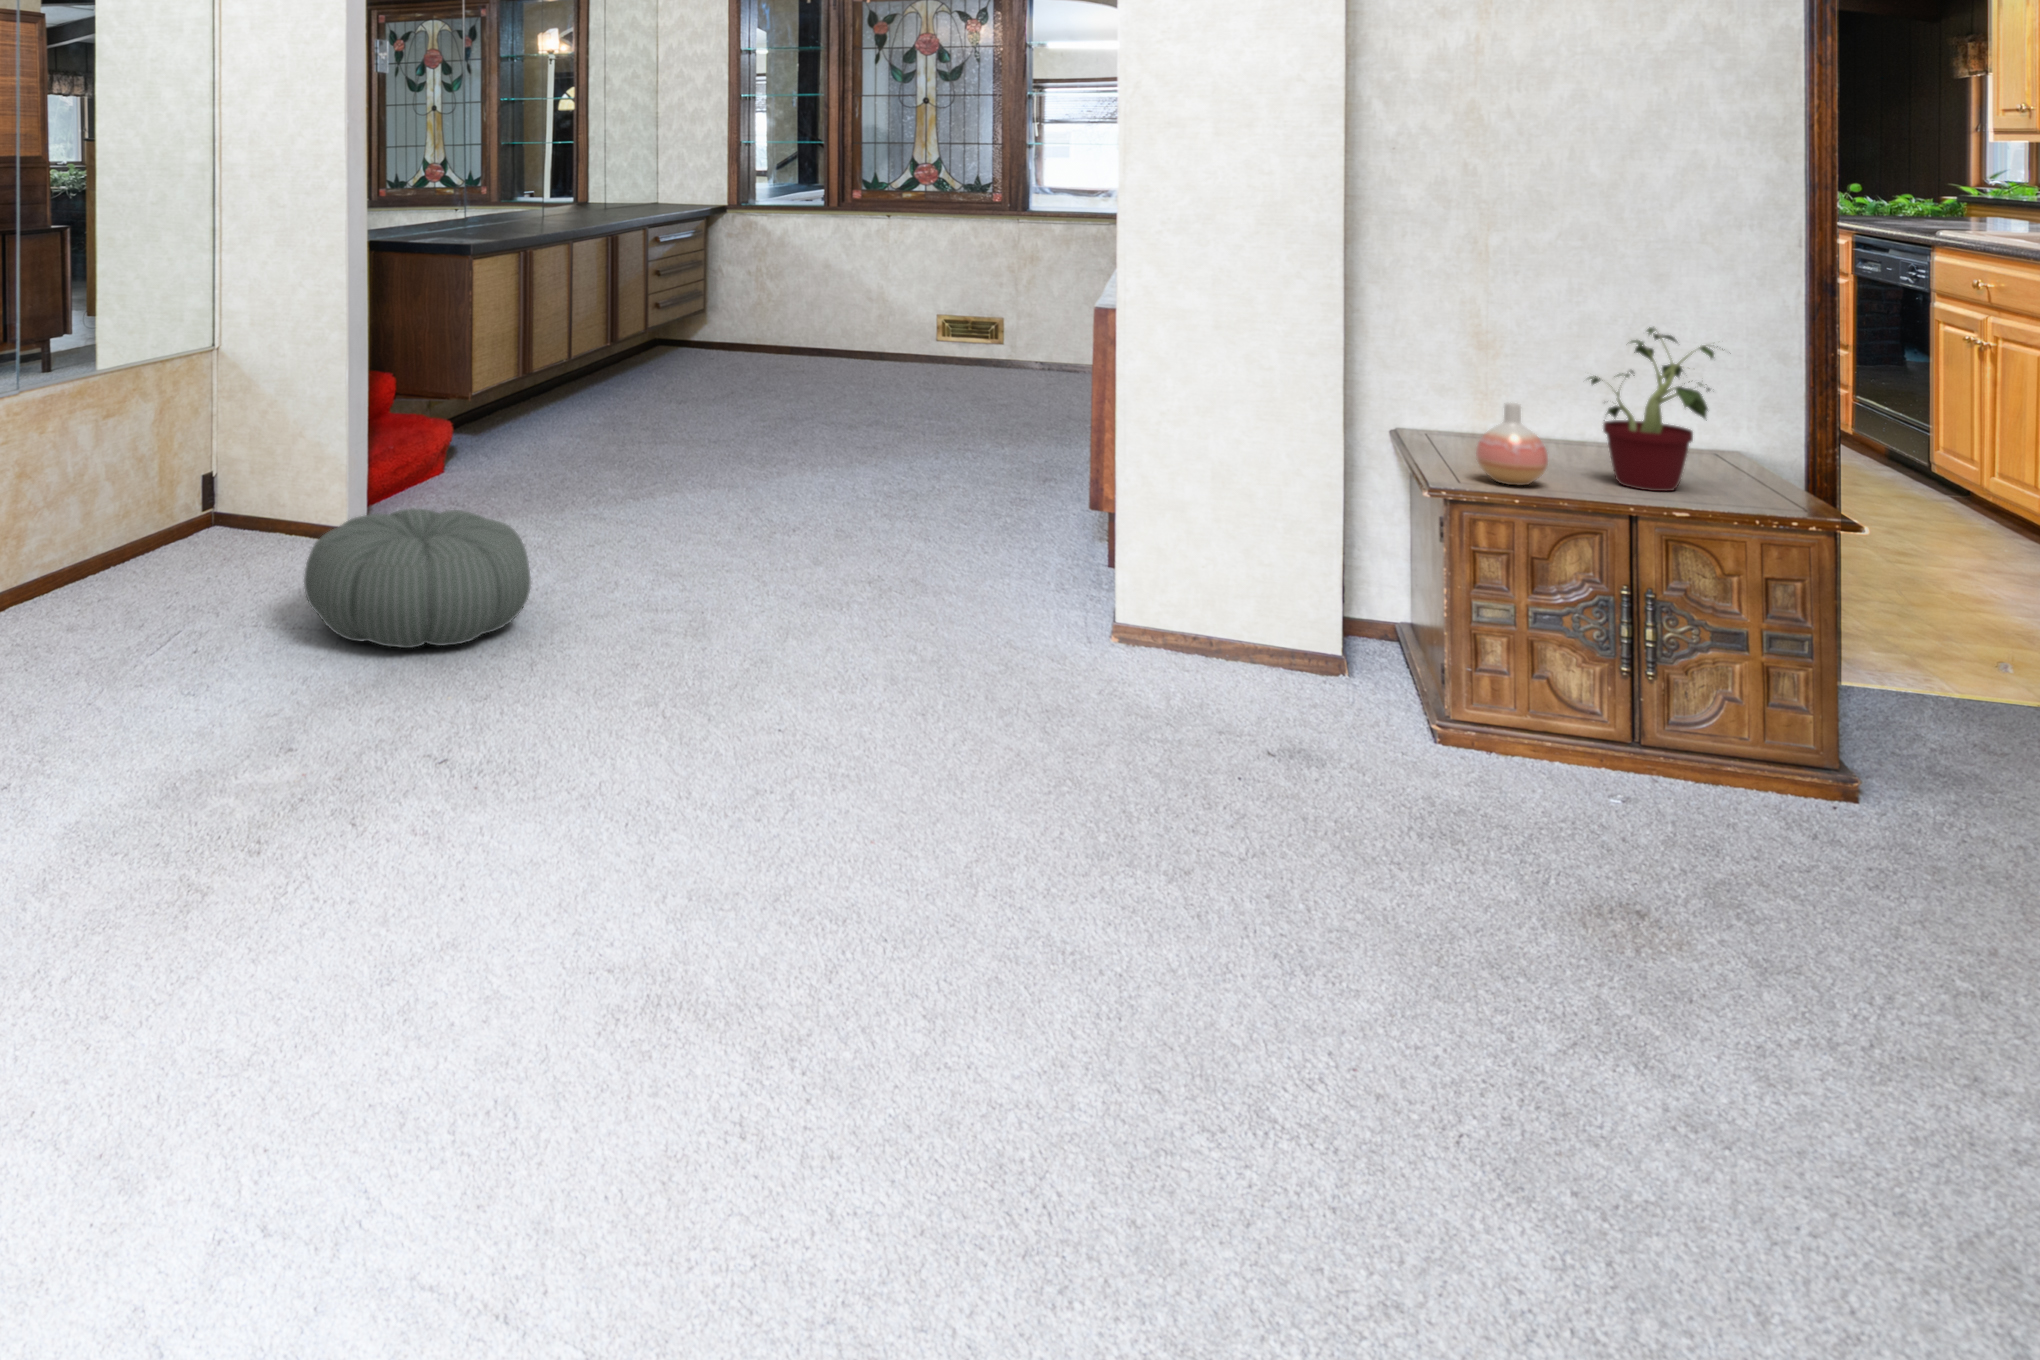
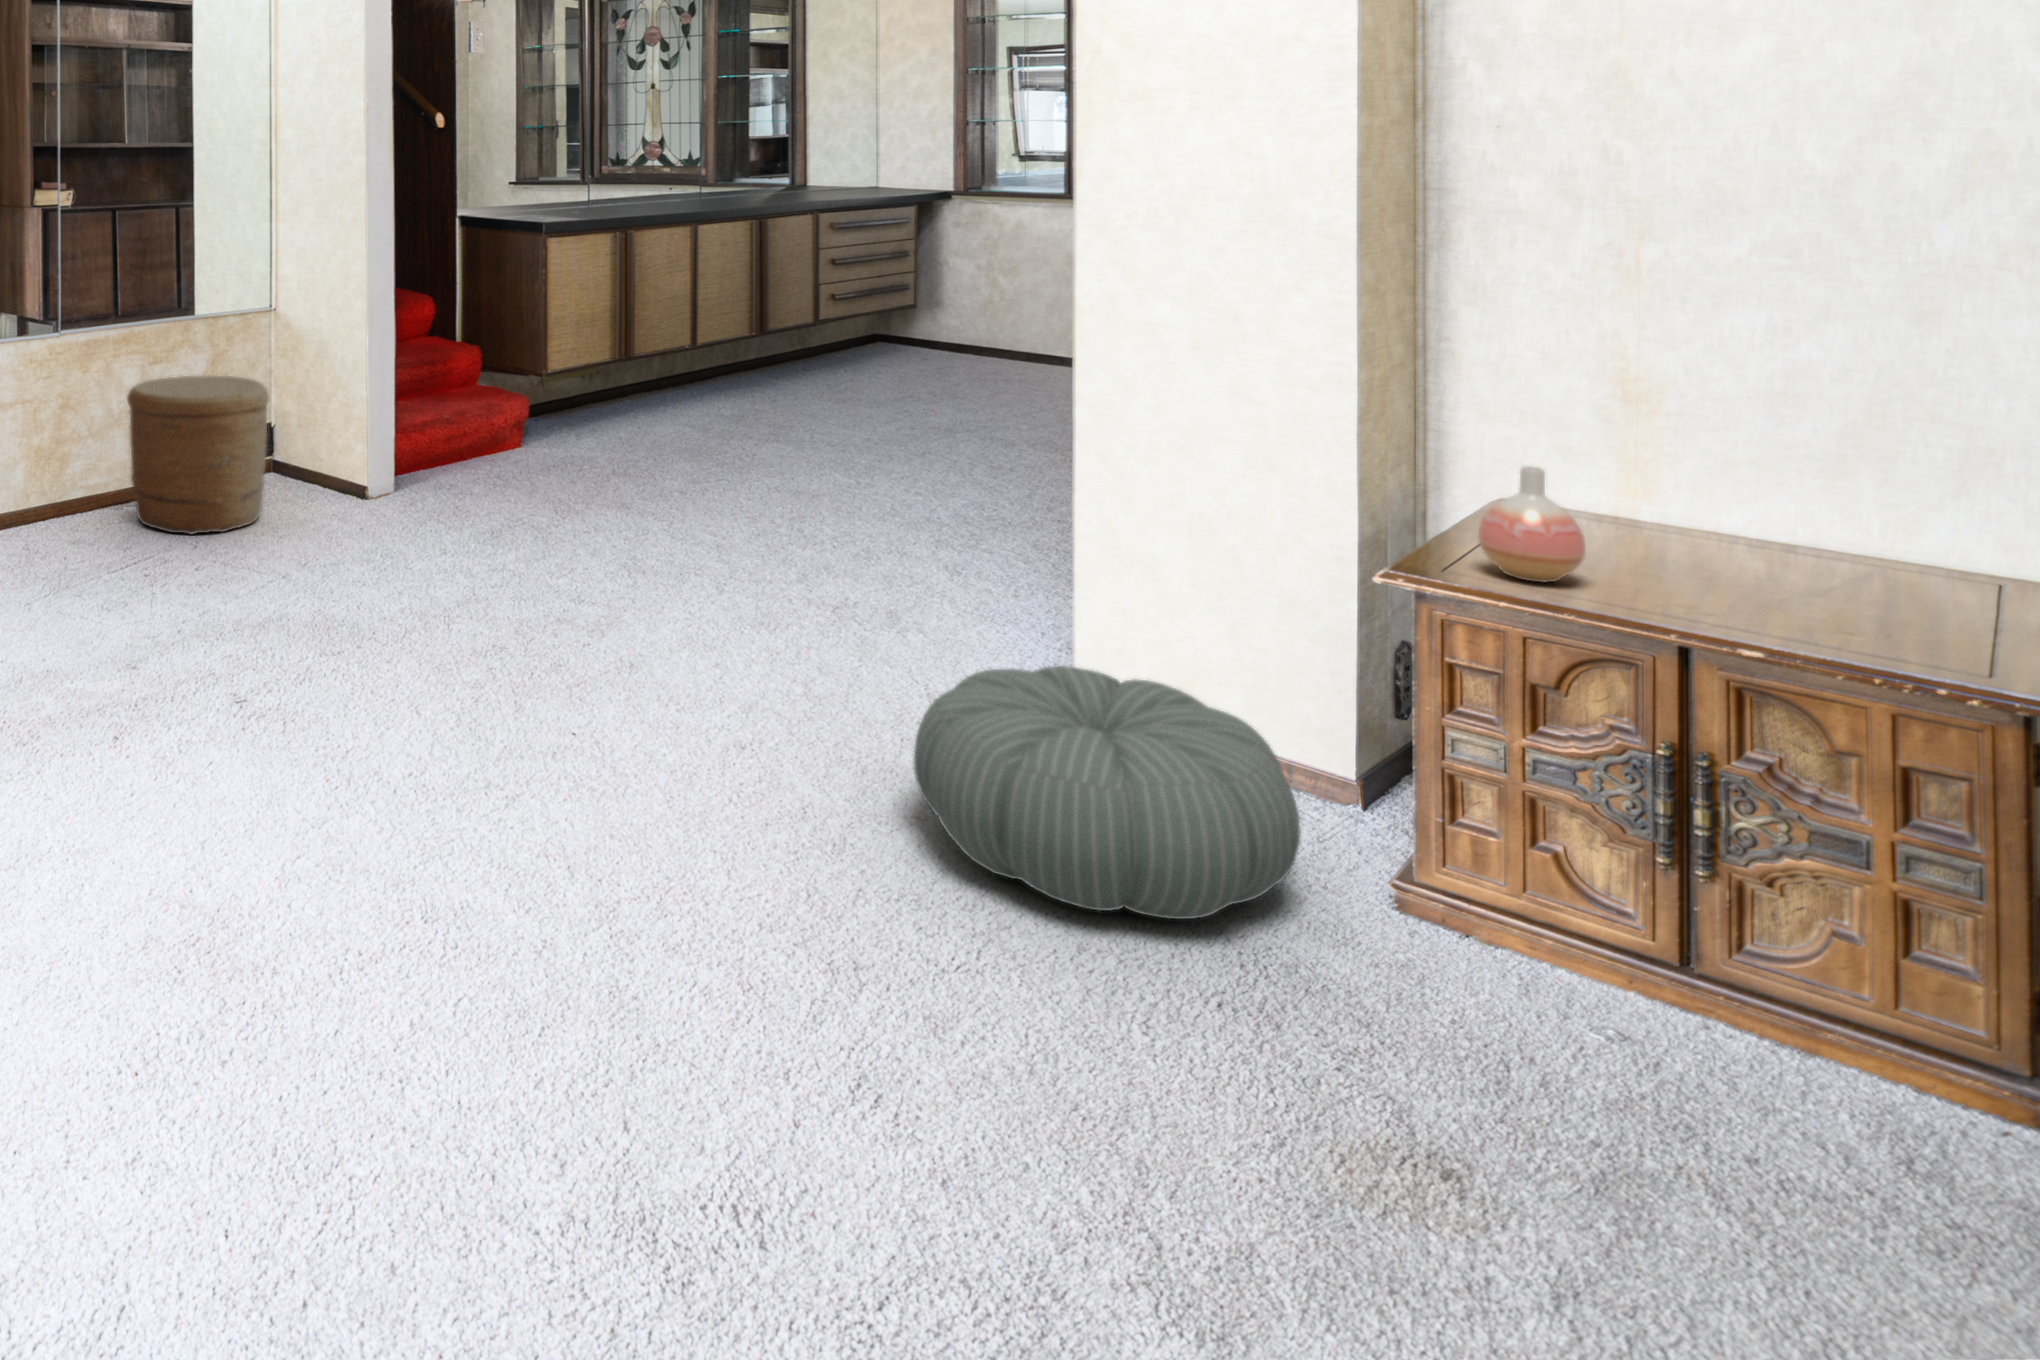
potted plant: present [1589,327,1723,491] -> none [1673,375,1929,619]
woven basket: none [89,421,254,601] -> present [127,376,269,534]
pouf: present [304,509,531,648] -> present [914,666,1301,919]

